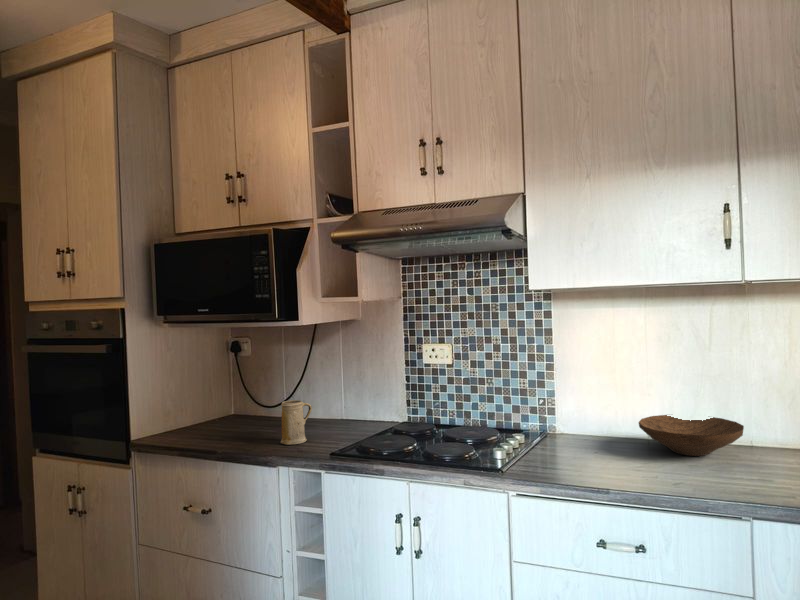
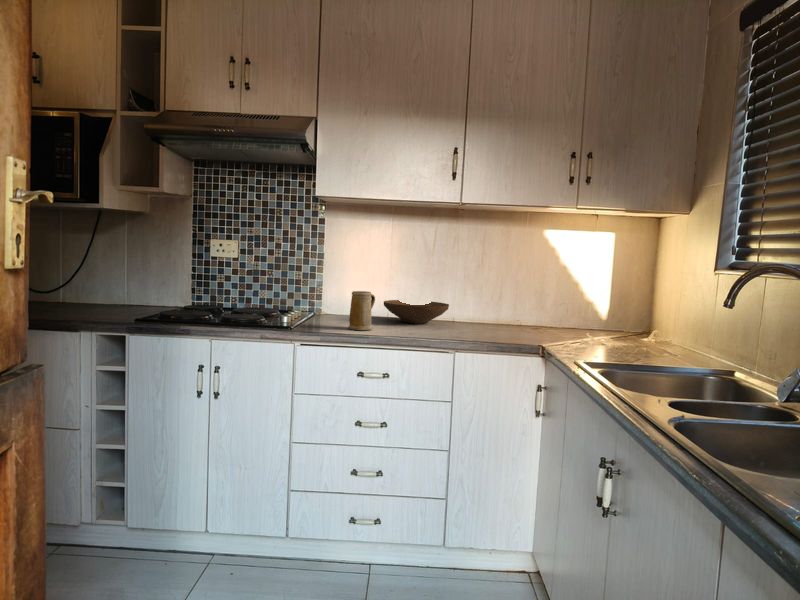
mug: present [280,400,312,445] -> present [348,291,375,330]

